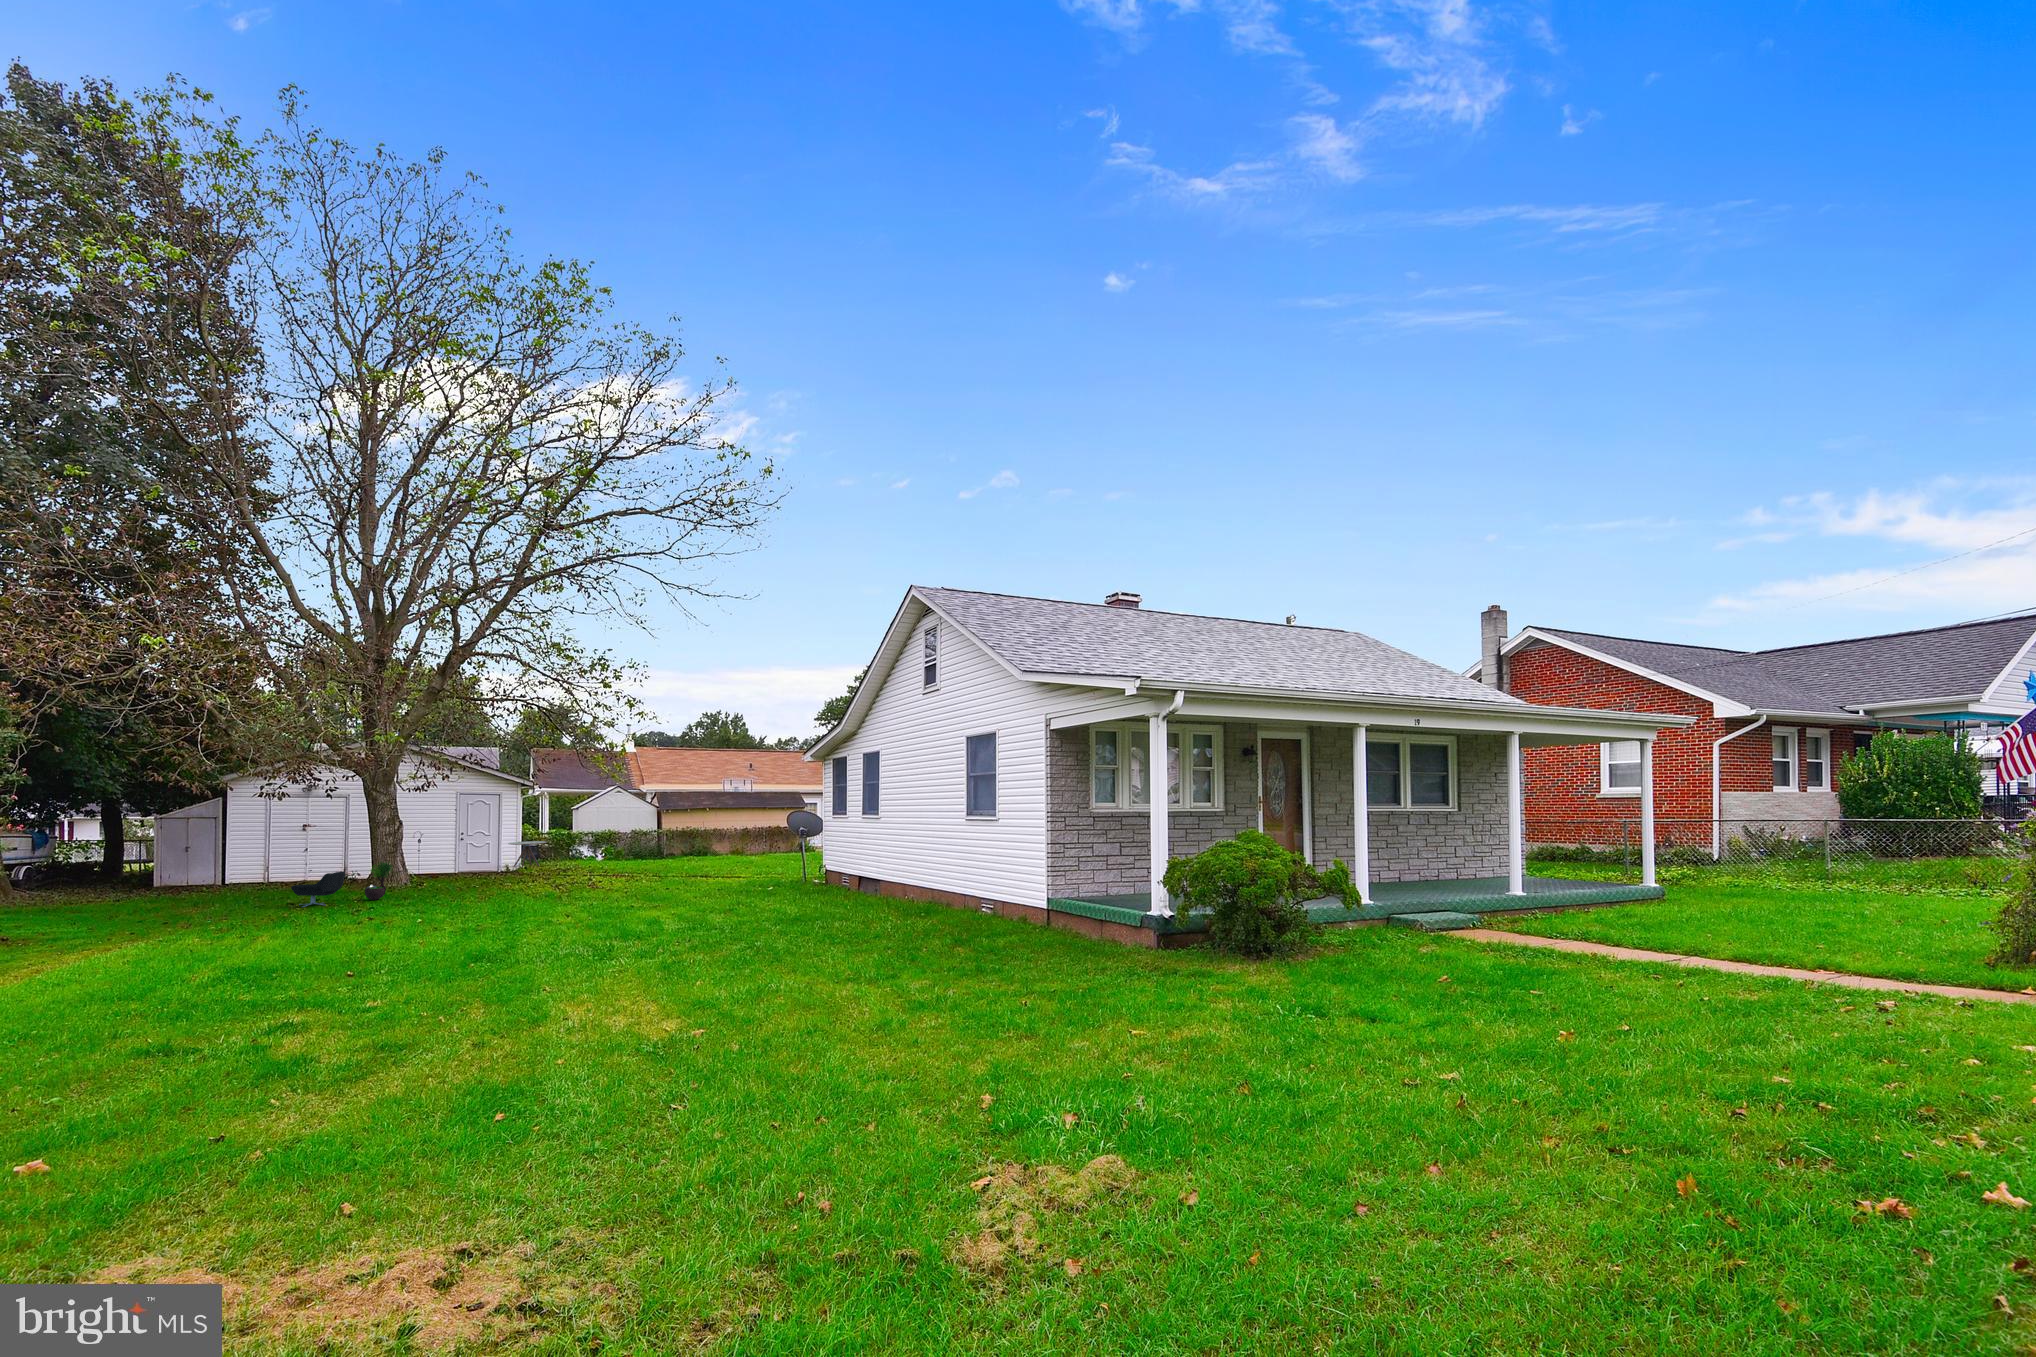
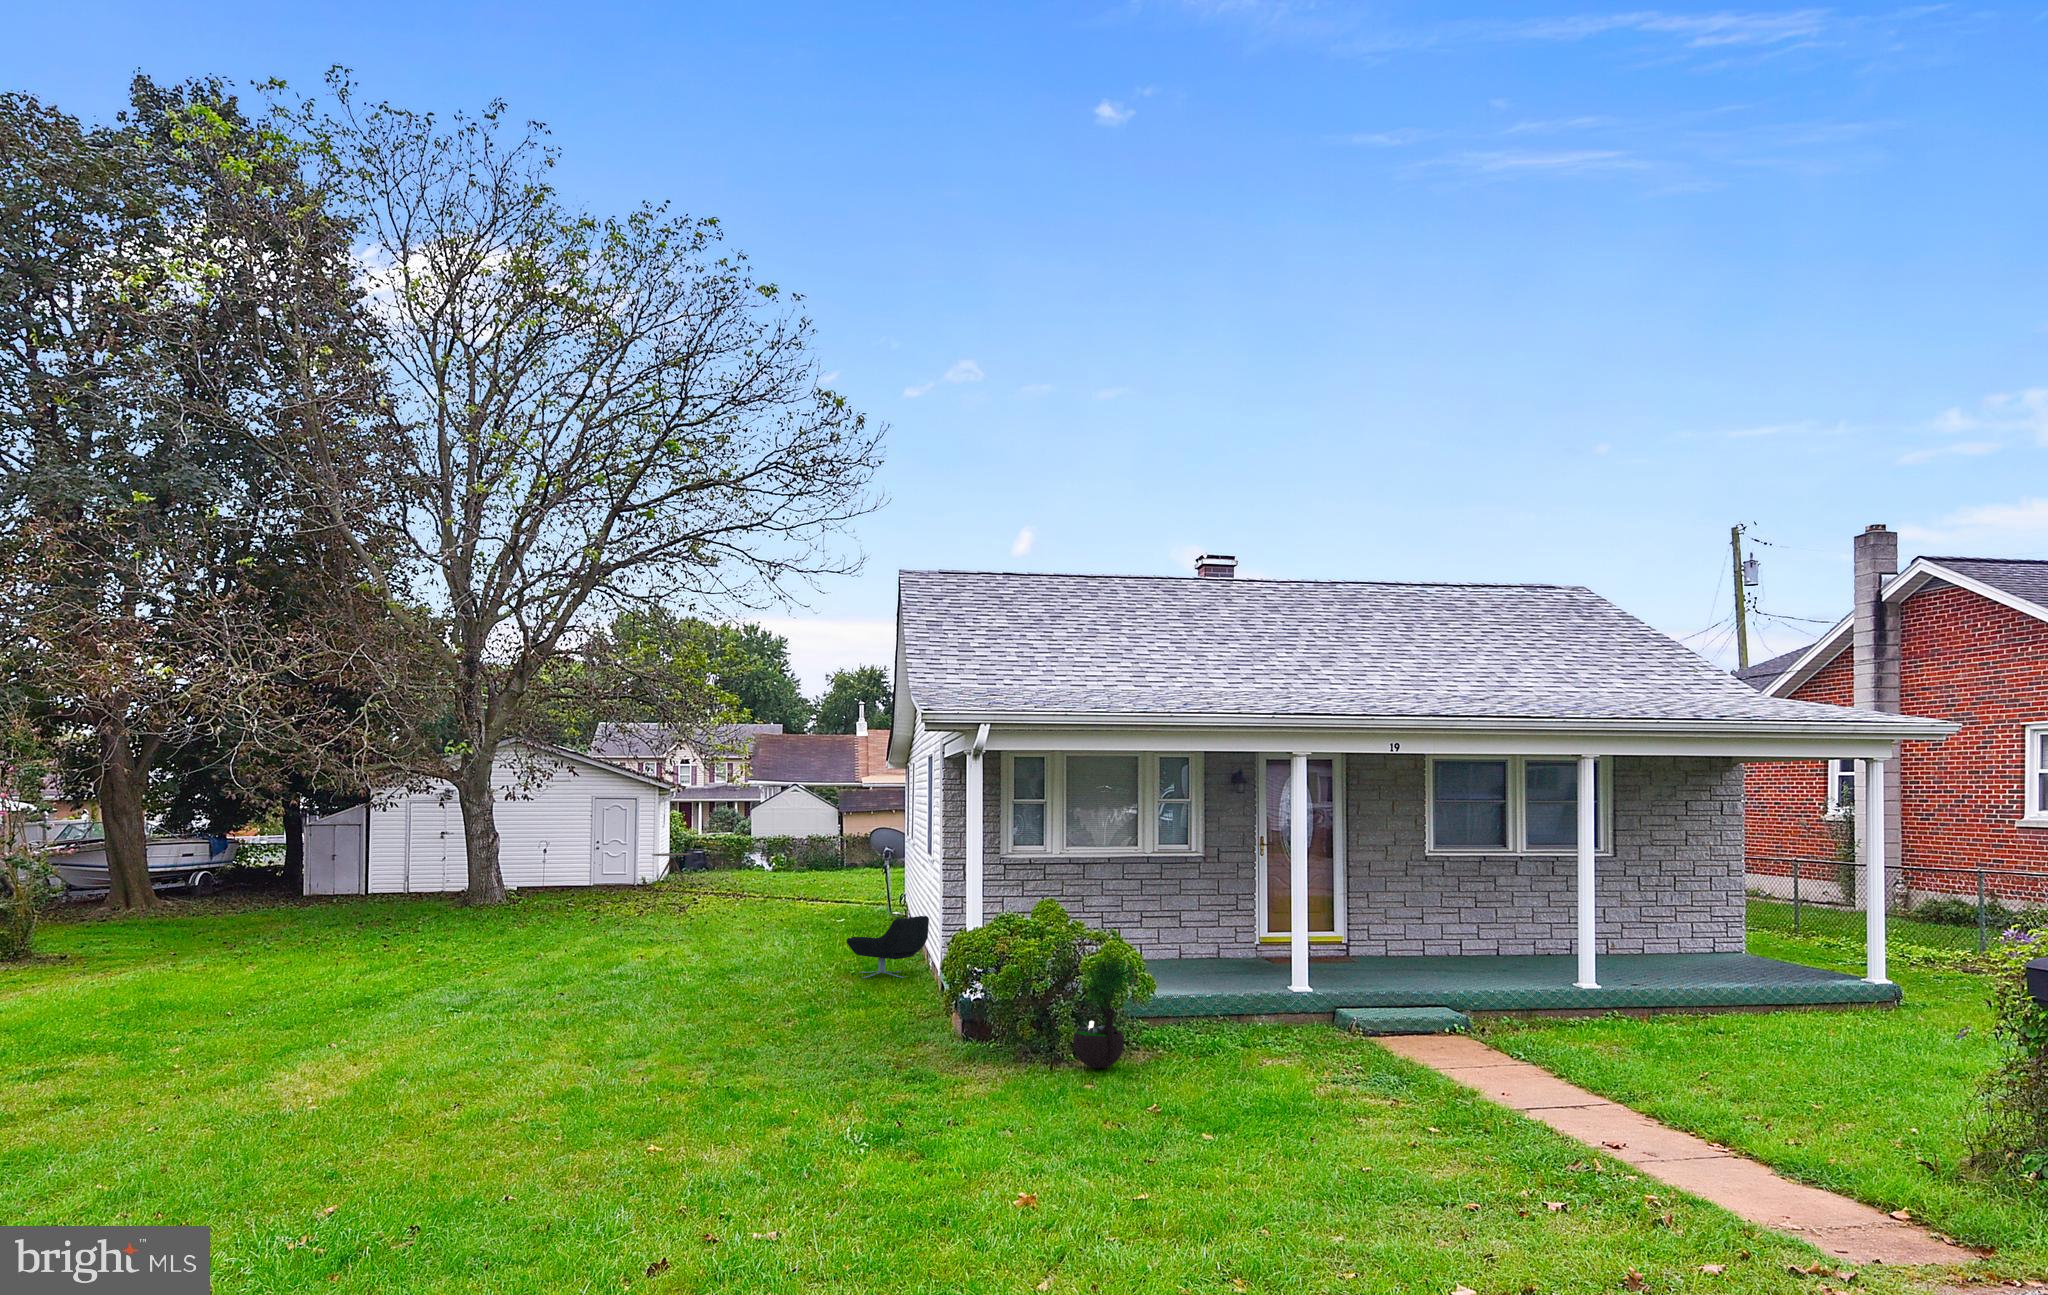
potted tree: present [365,862,392,900] -> present [1073,956,1139,1068]
lounge chair: present [291,871,345,907] -> present [847,916,929,978]

